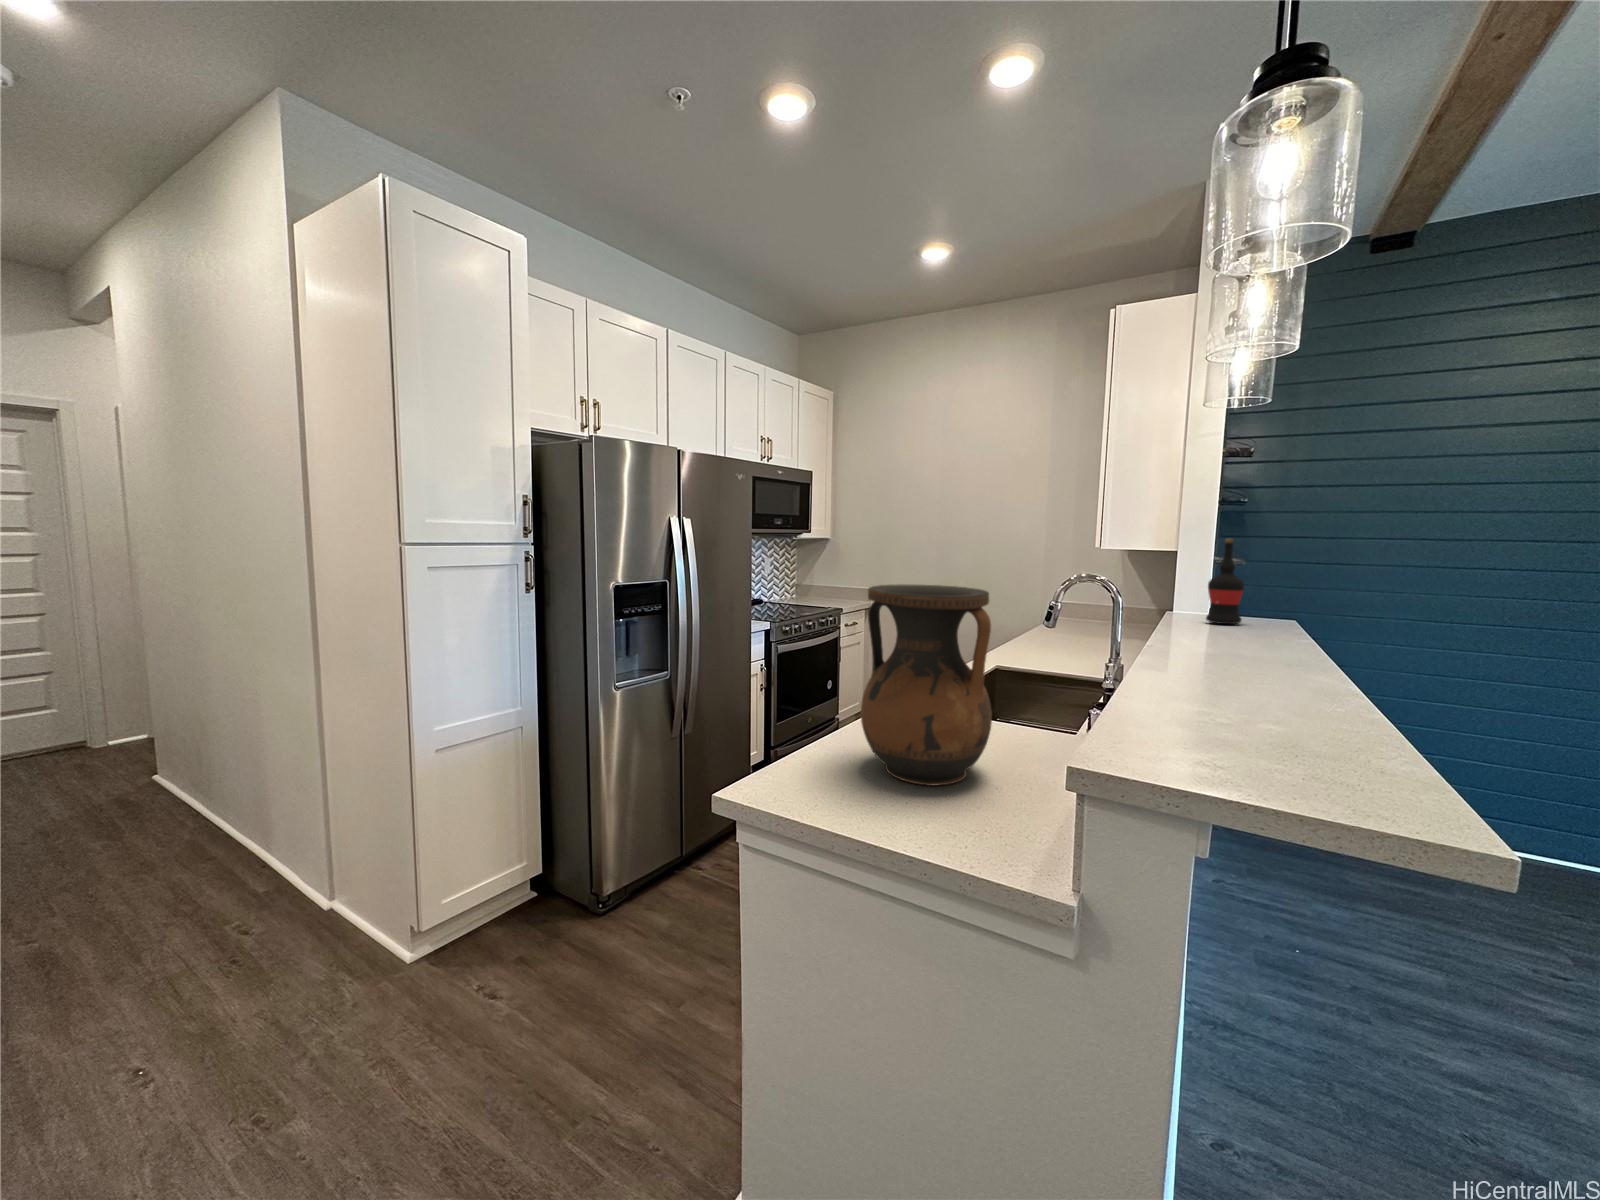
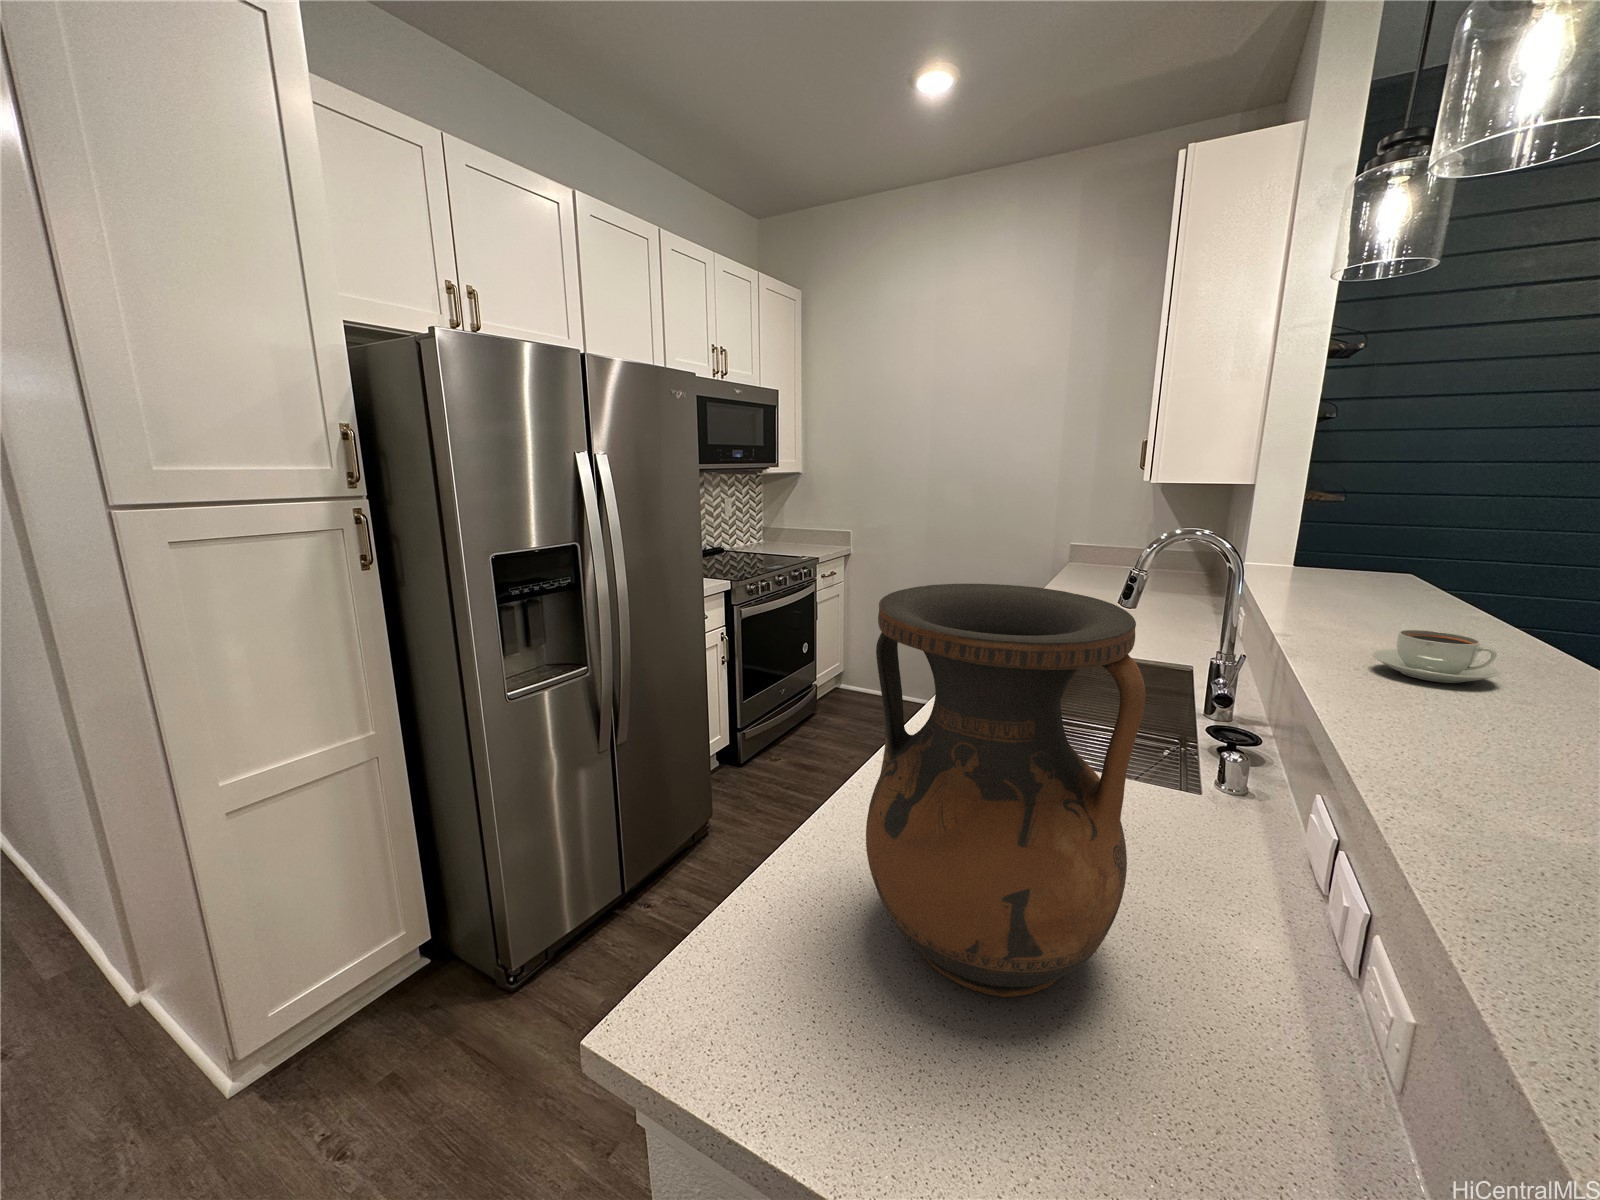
wine bottle: present [1206,539,1244,624] -> none [1304,468,1364,585]
coffee cup: none [1186,632,1253,662] -> present [1372,630,1500,683]

